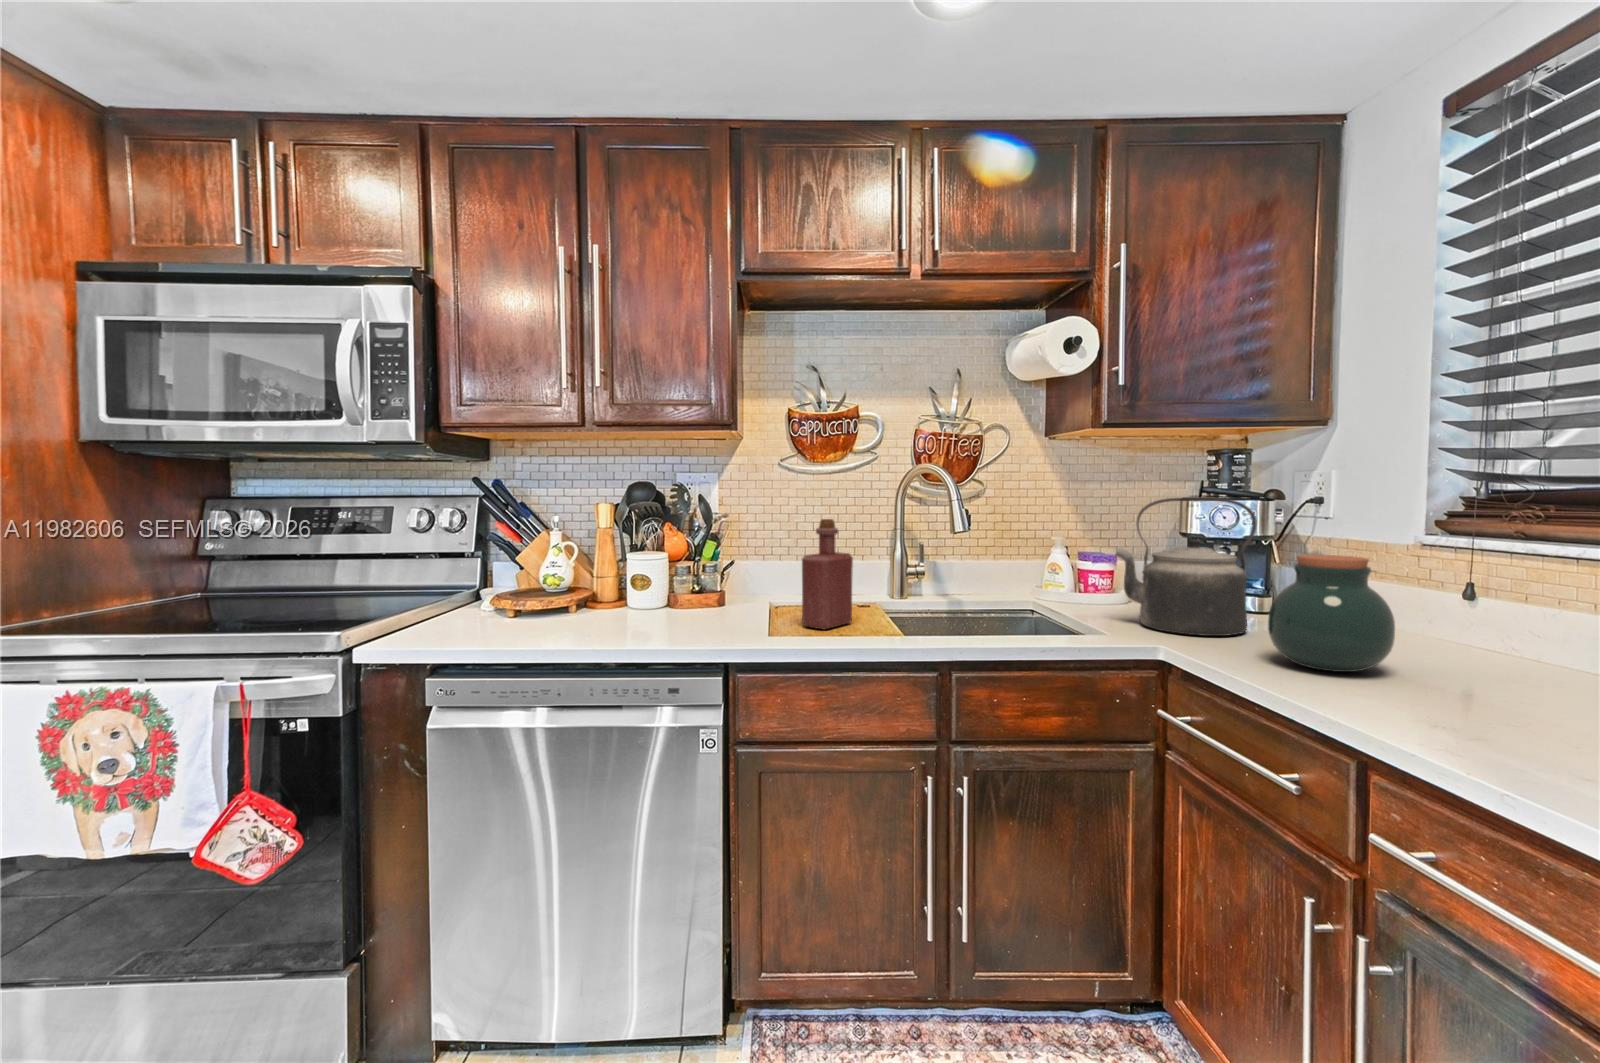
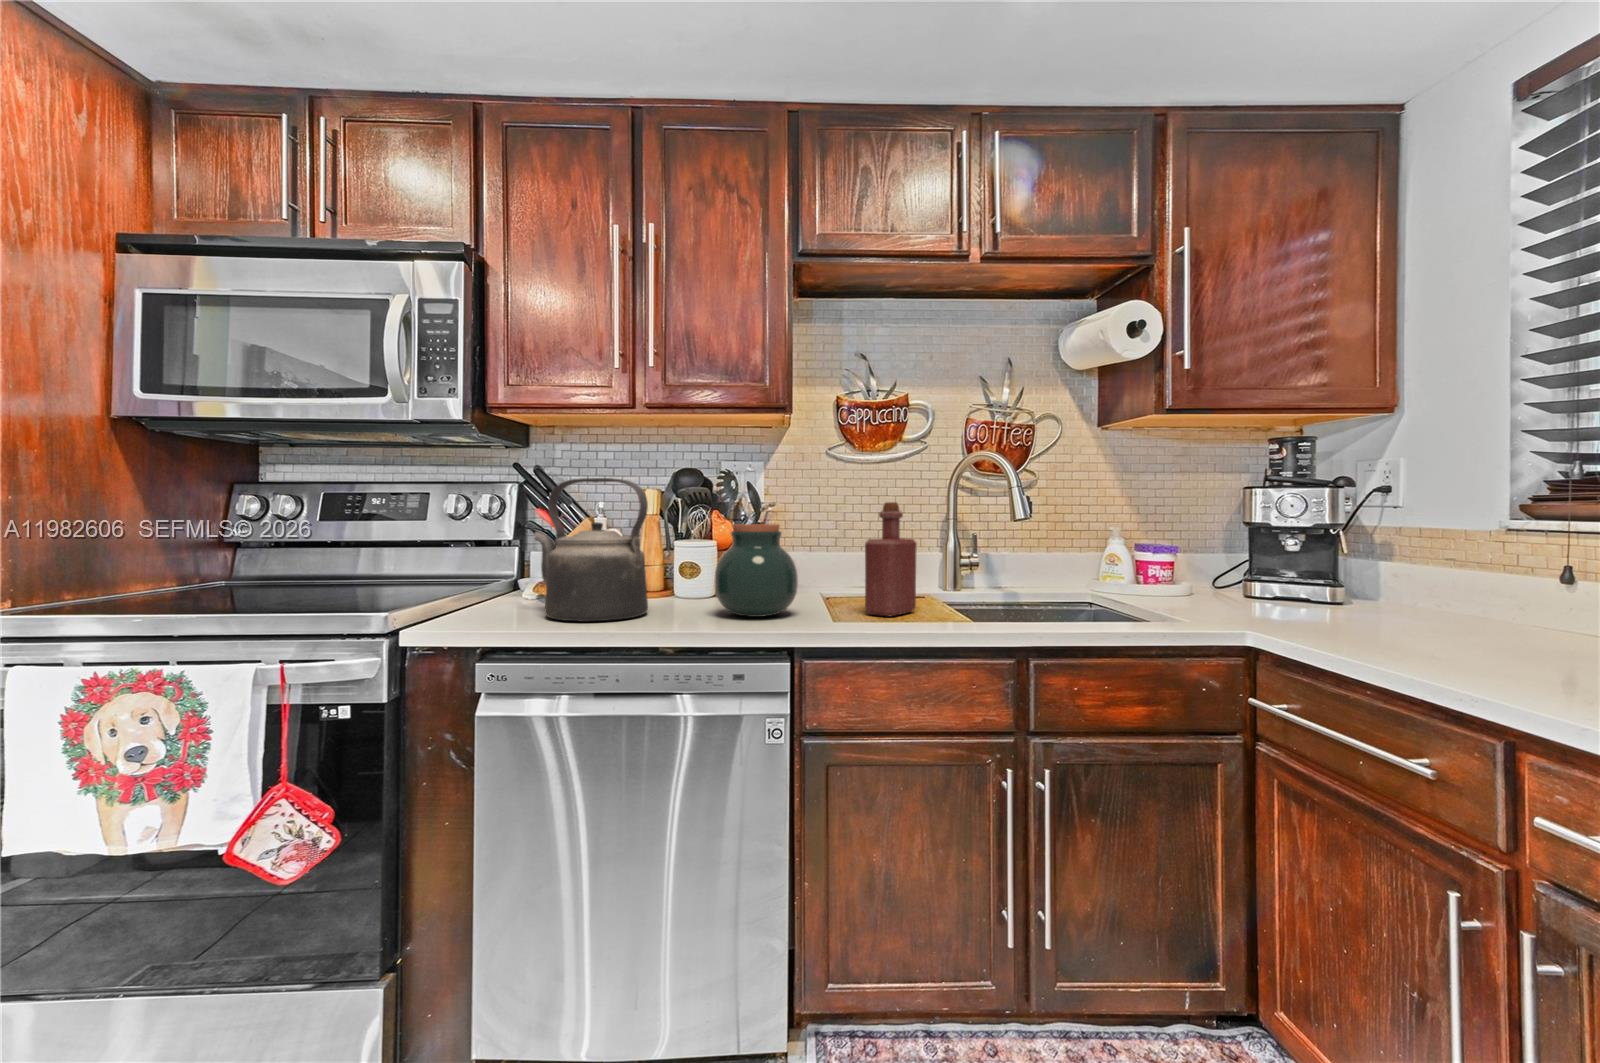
kettle: present [1116,498,1257,636] -> present [535,478,648,621]
jar: present [1268,555,1395,672] -> present [714,524,798,617]

